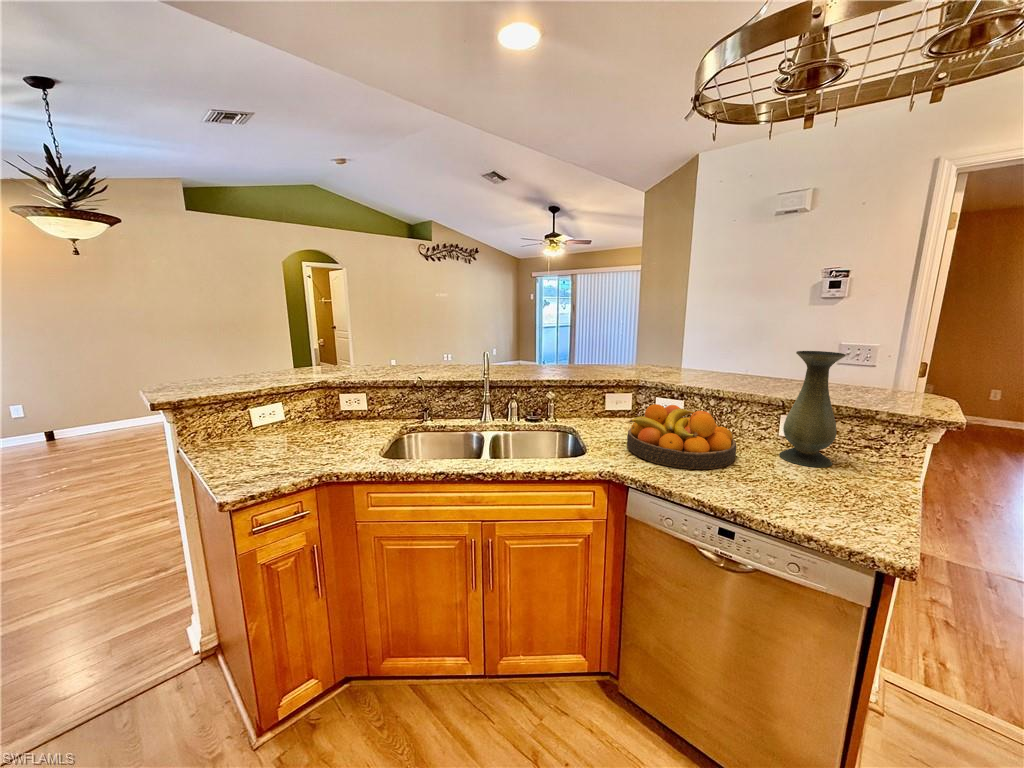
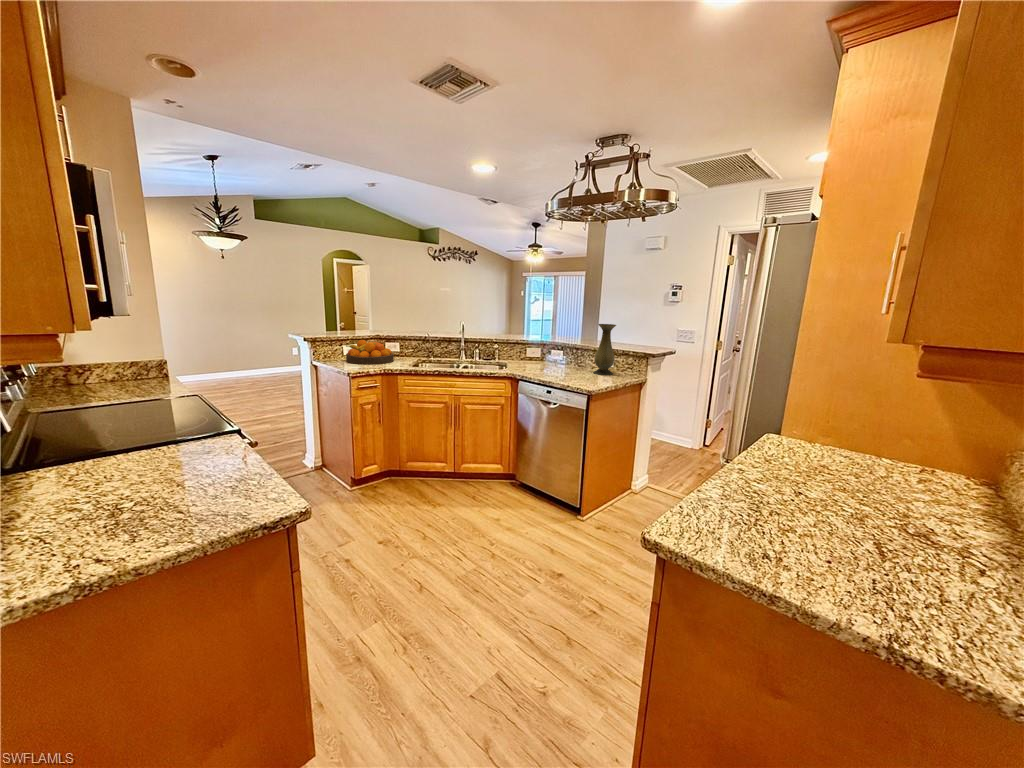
fruit bowl: present [627,404,736,469] -> present [346,340,394,364]

